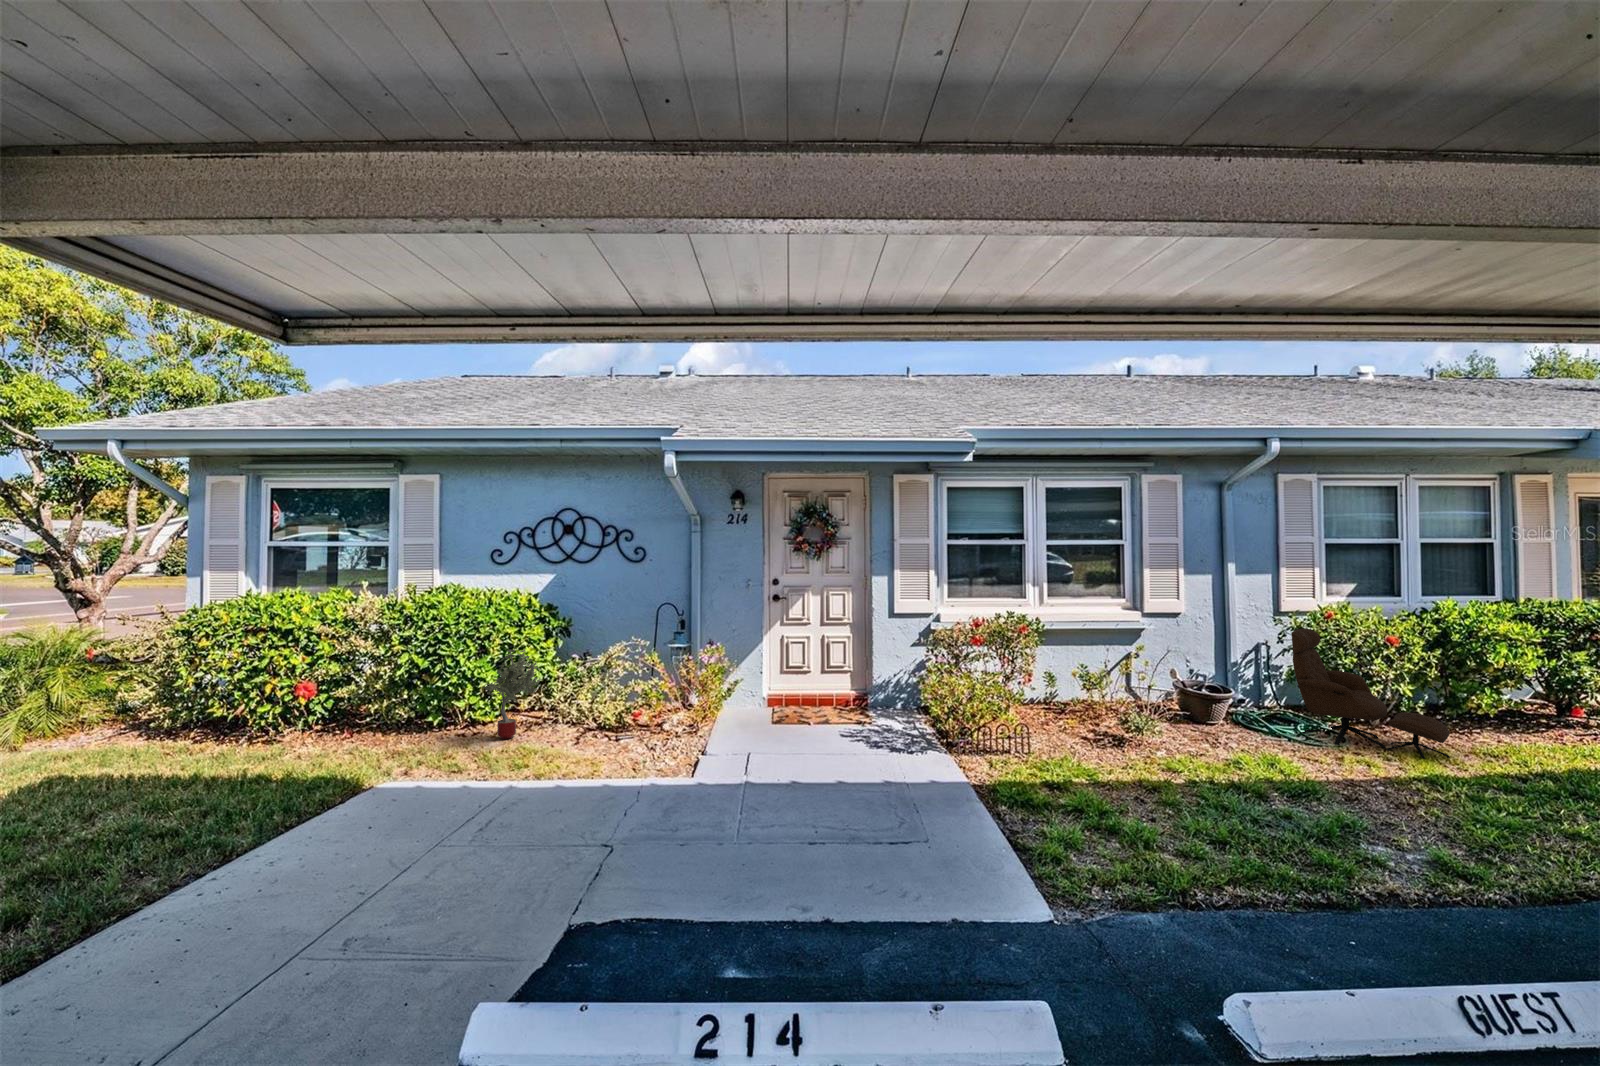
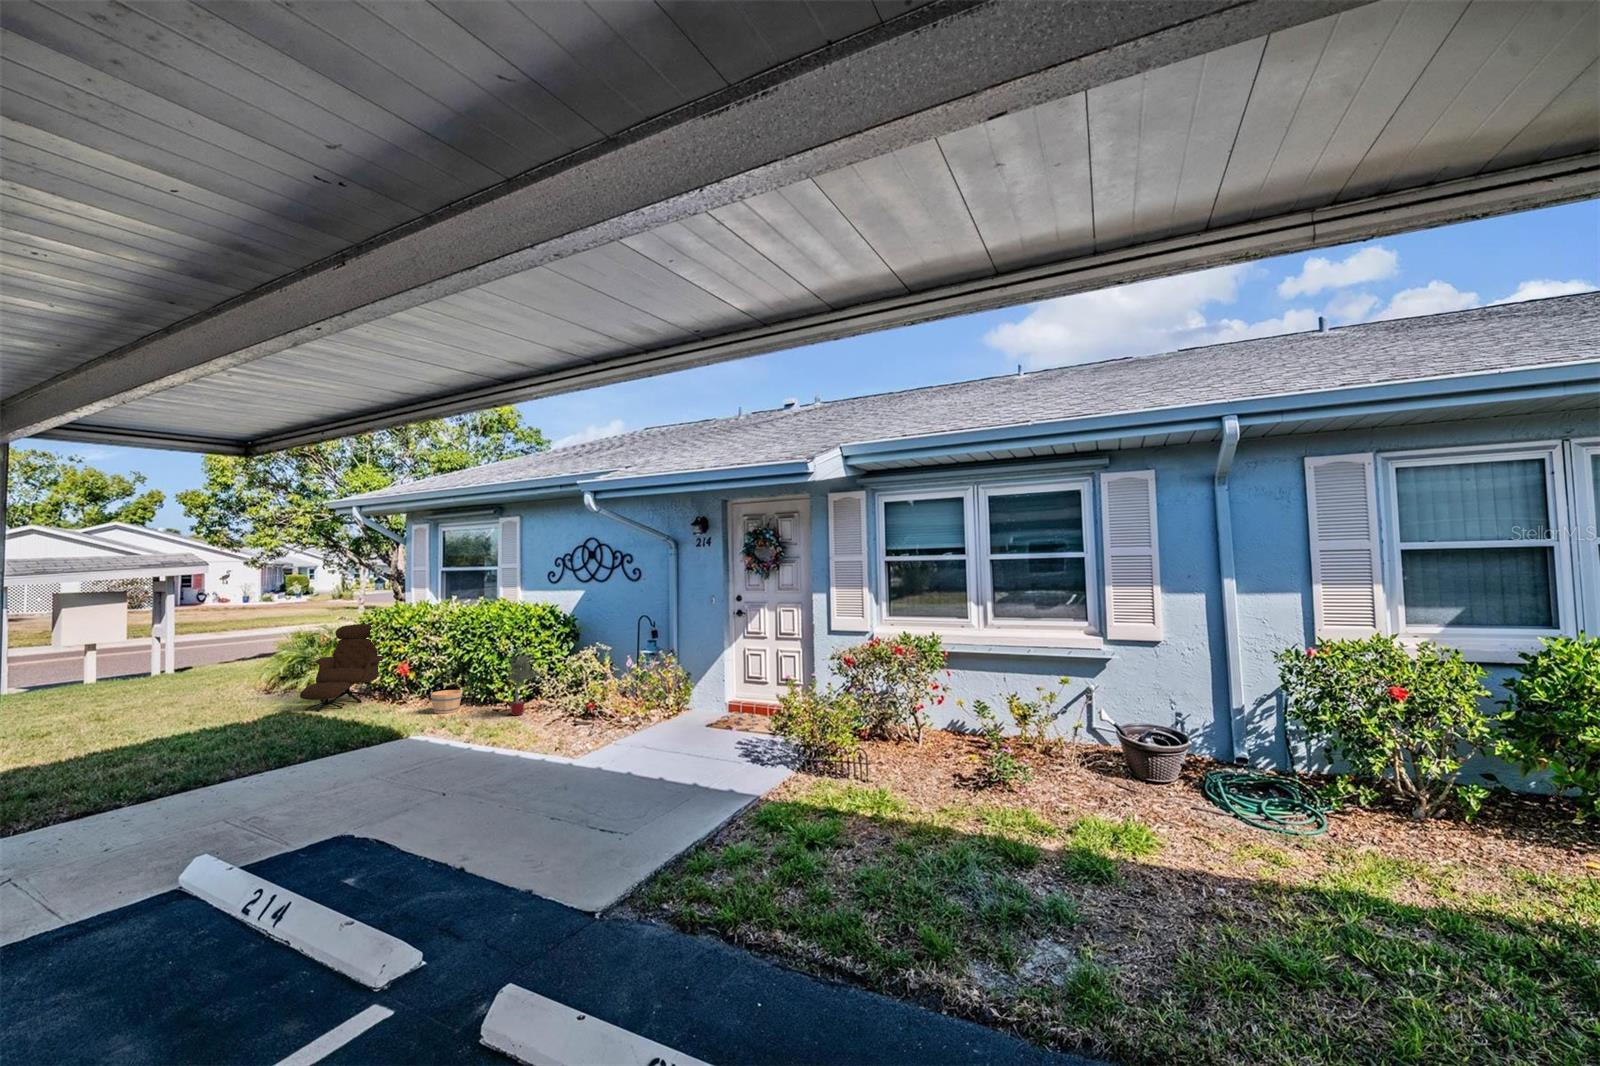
lounge chair: present [1291,628,1450,759] -> present [300,624,384,712]
bucket: none [361,714,408,750] -> present [431,690,463,714]

